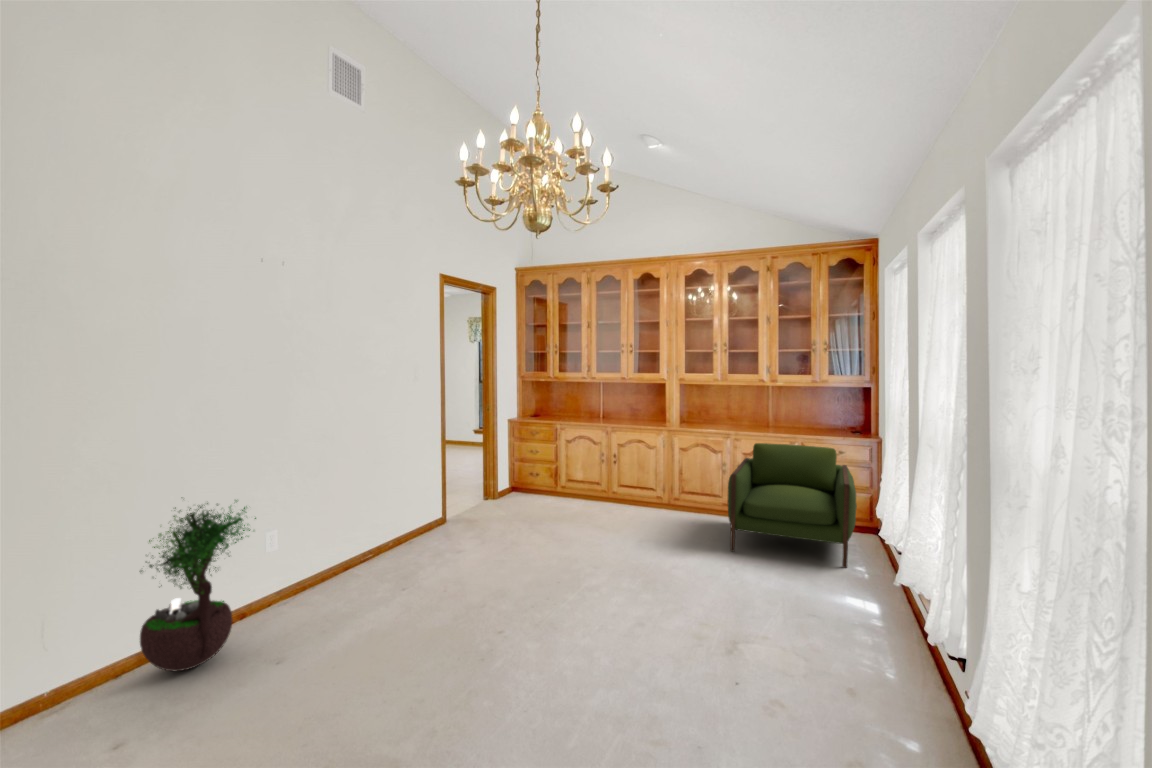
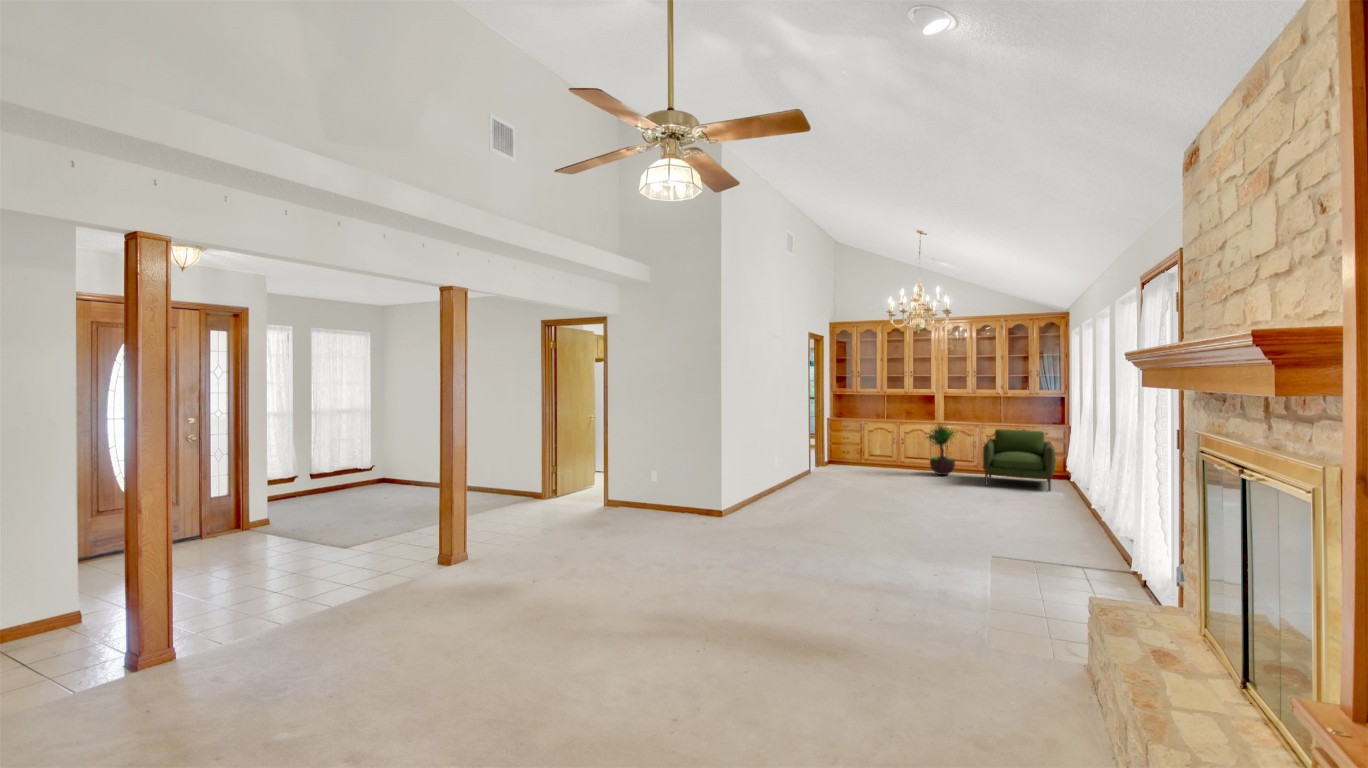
potted tree: present [140,503,256,671] -> present [927,424,955,475]

